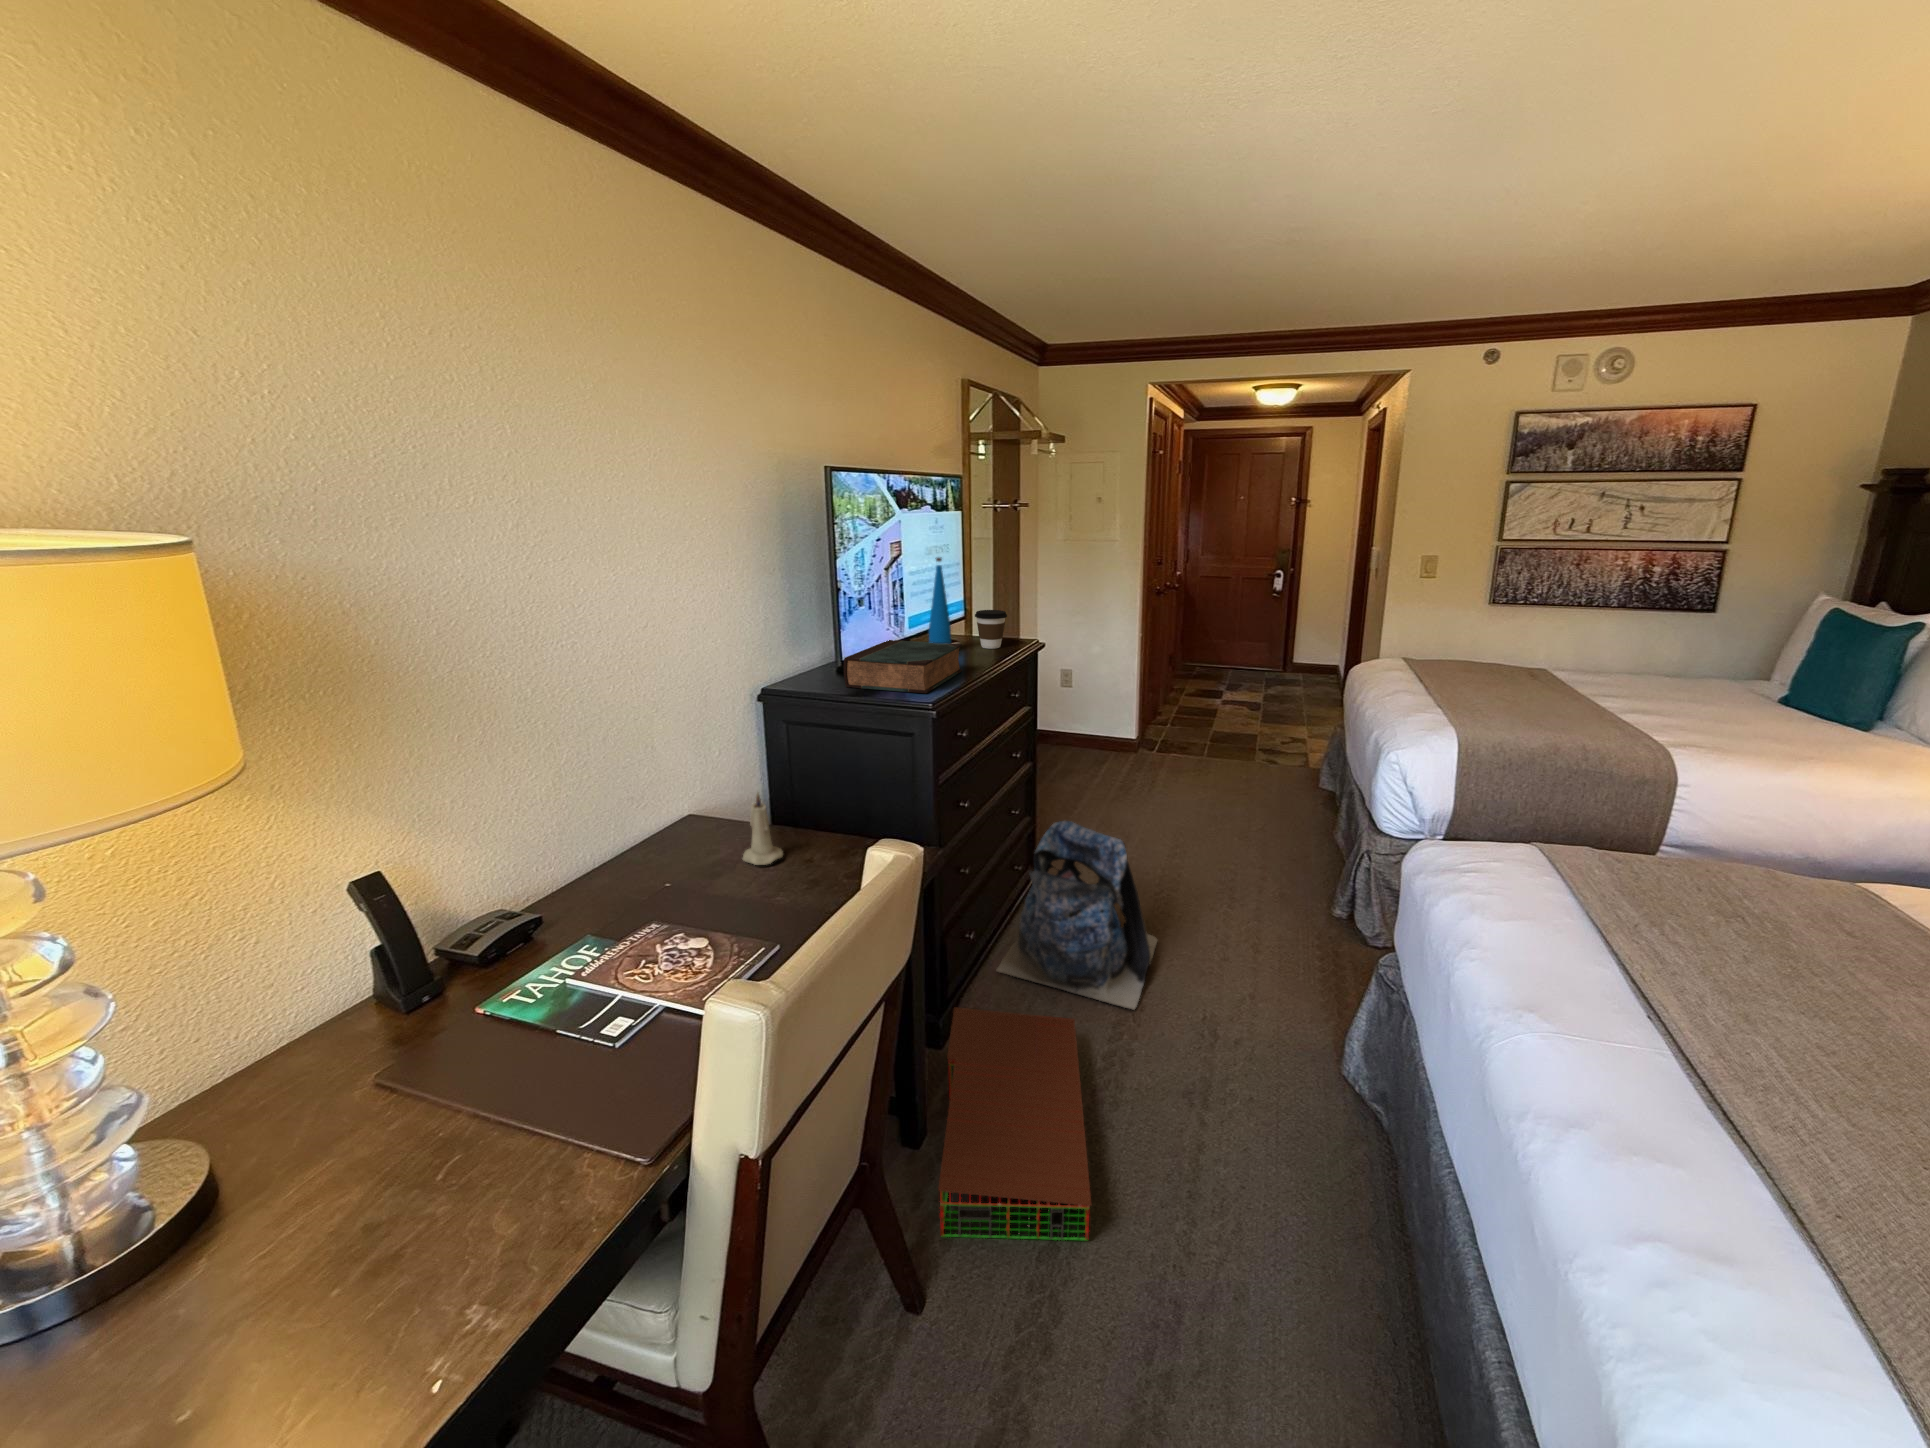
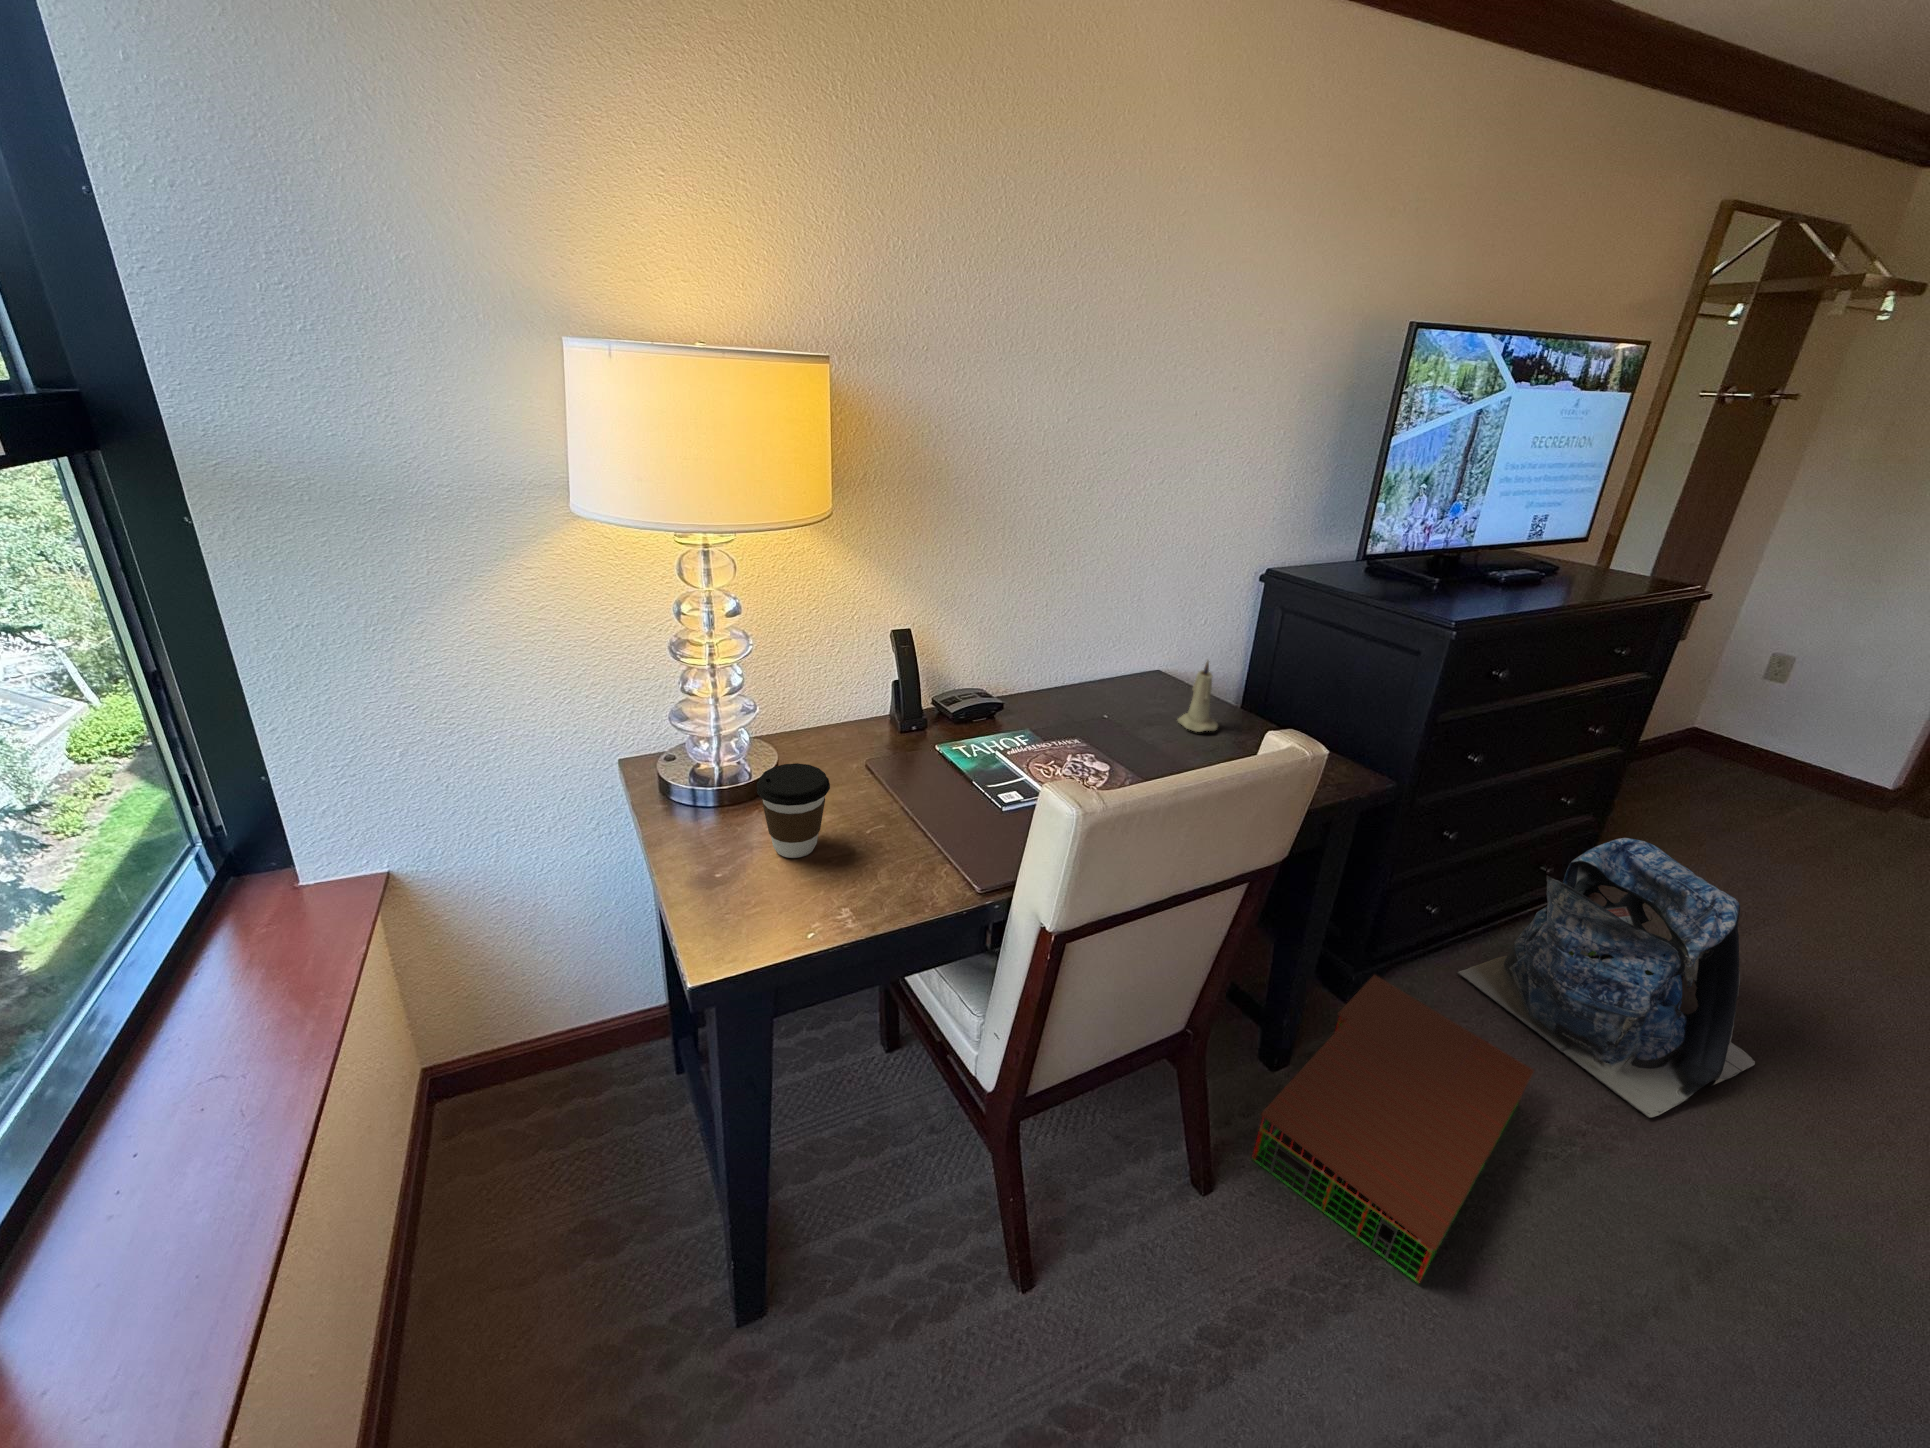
bottle: present [929,557,951,643] -> none [1506,451,1568,578]
coffee cup: present [975,610,1007,649] -> present [757,763,830,858]
book: present [844,640,962,693] -> none [1361,545,1546,612]

